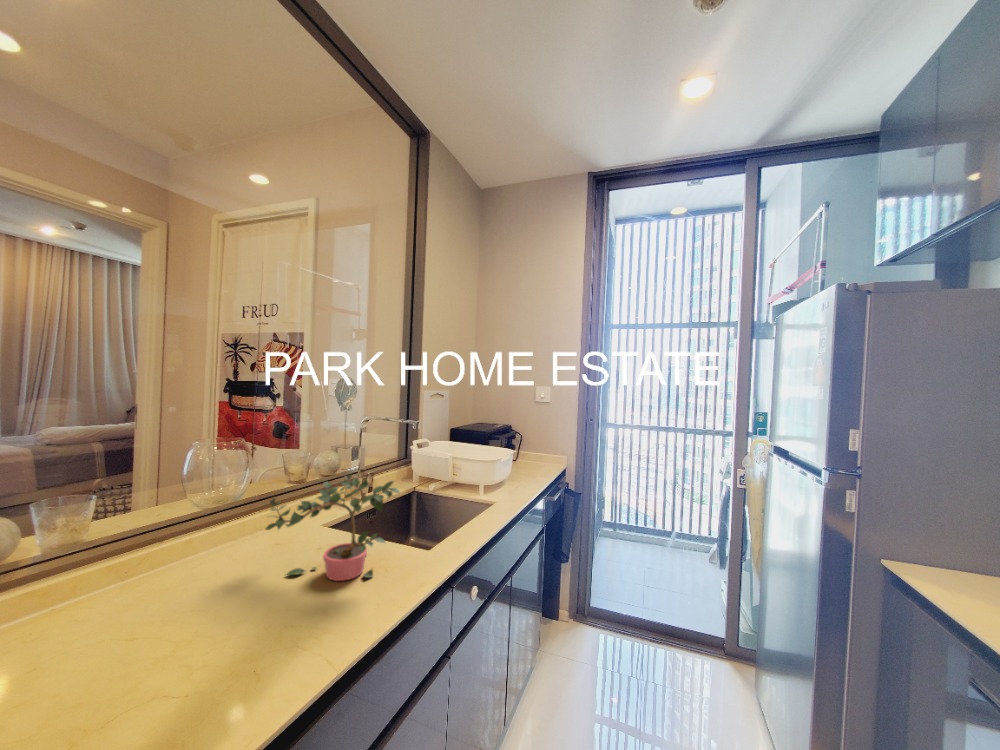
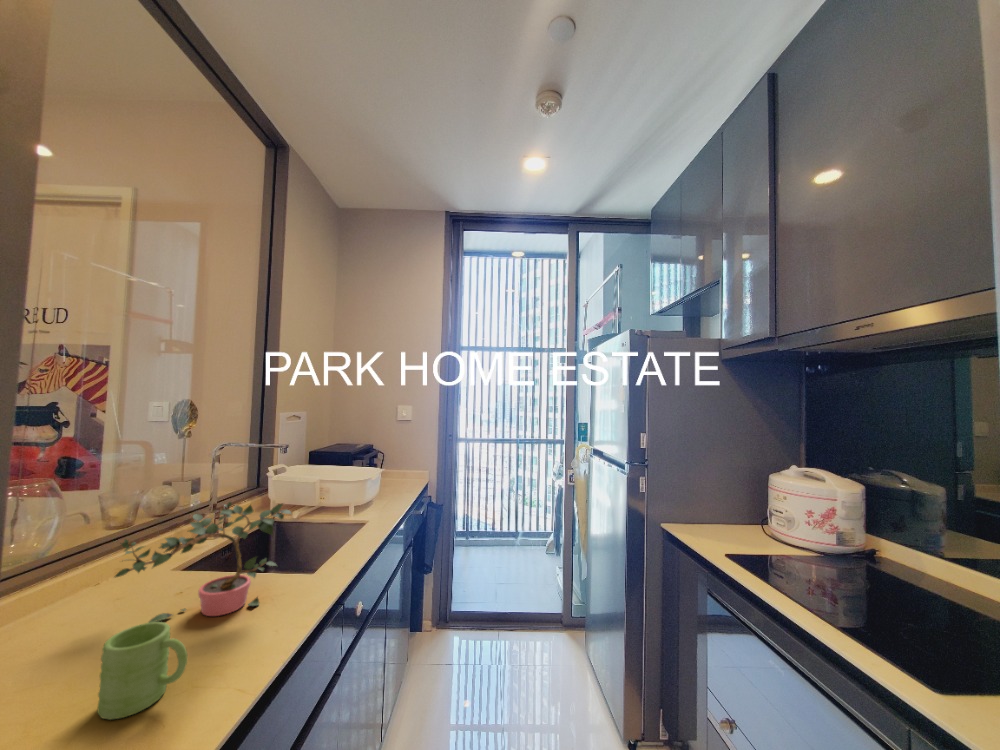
mug: none [216,583,281,670] -> present [98,622,187,719]

